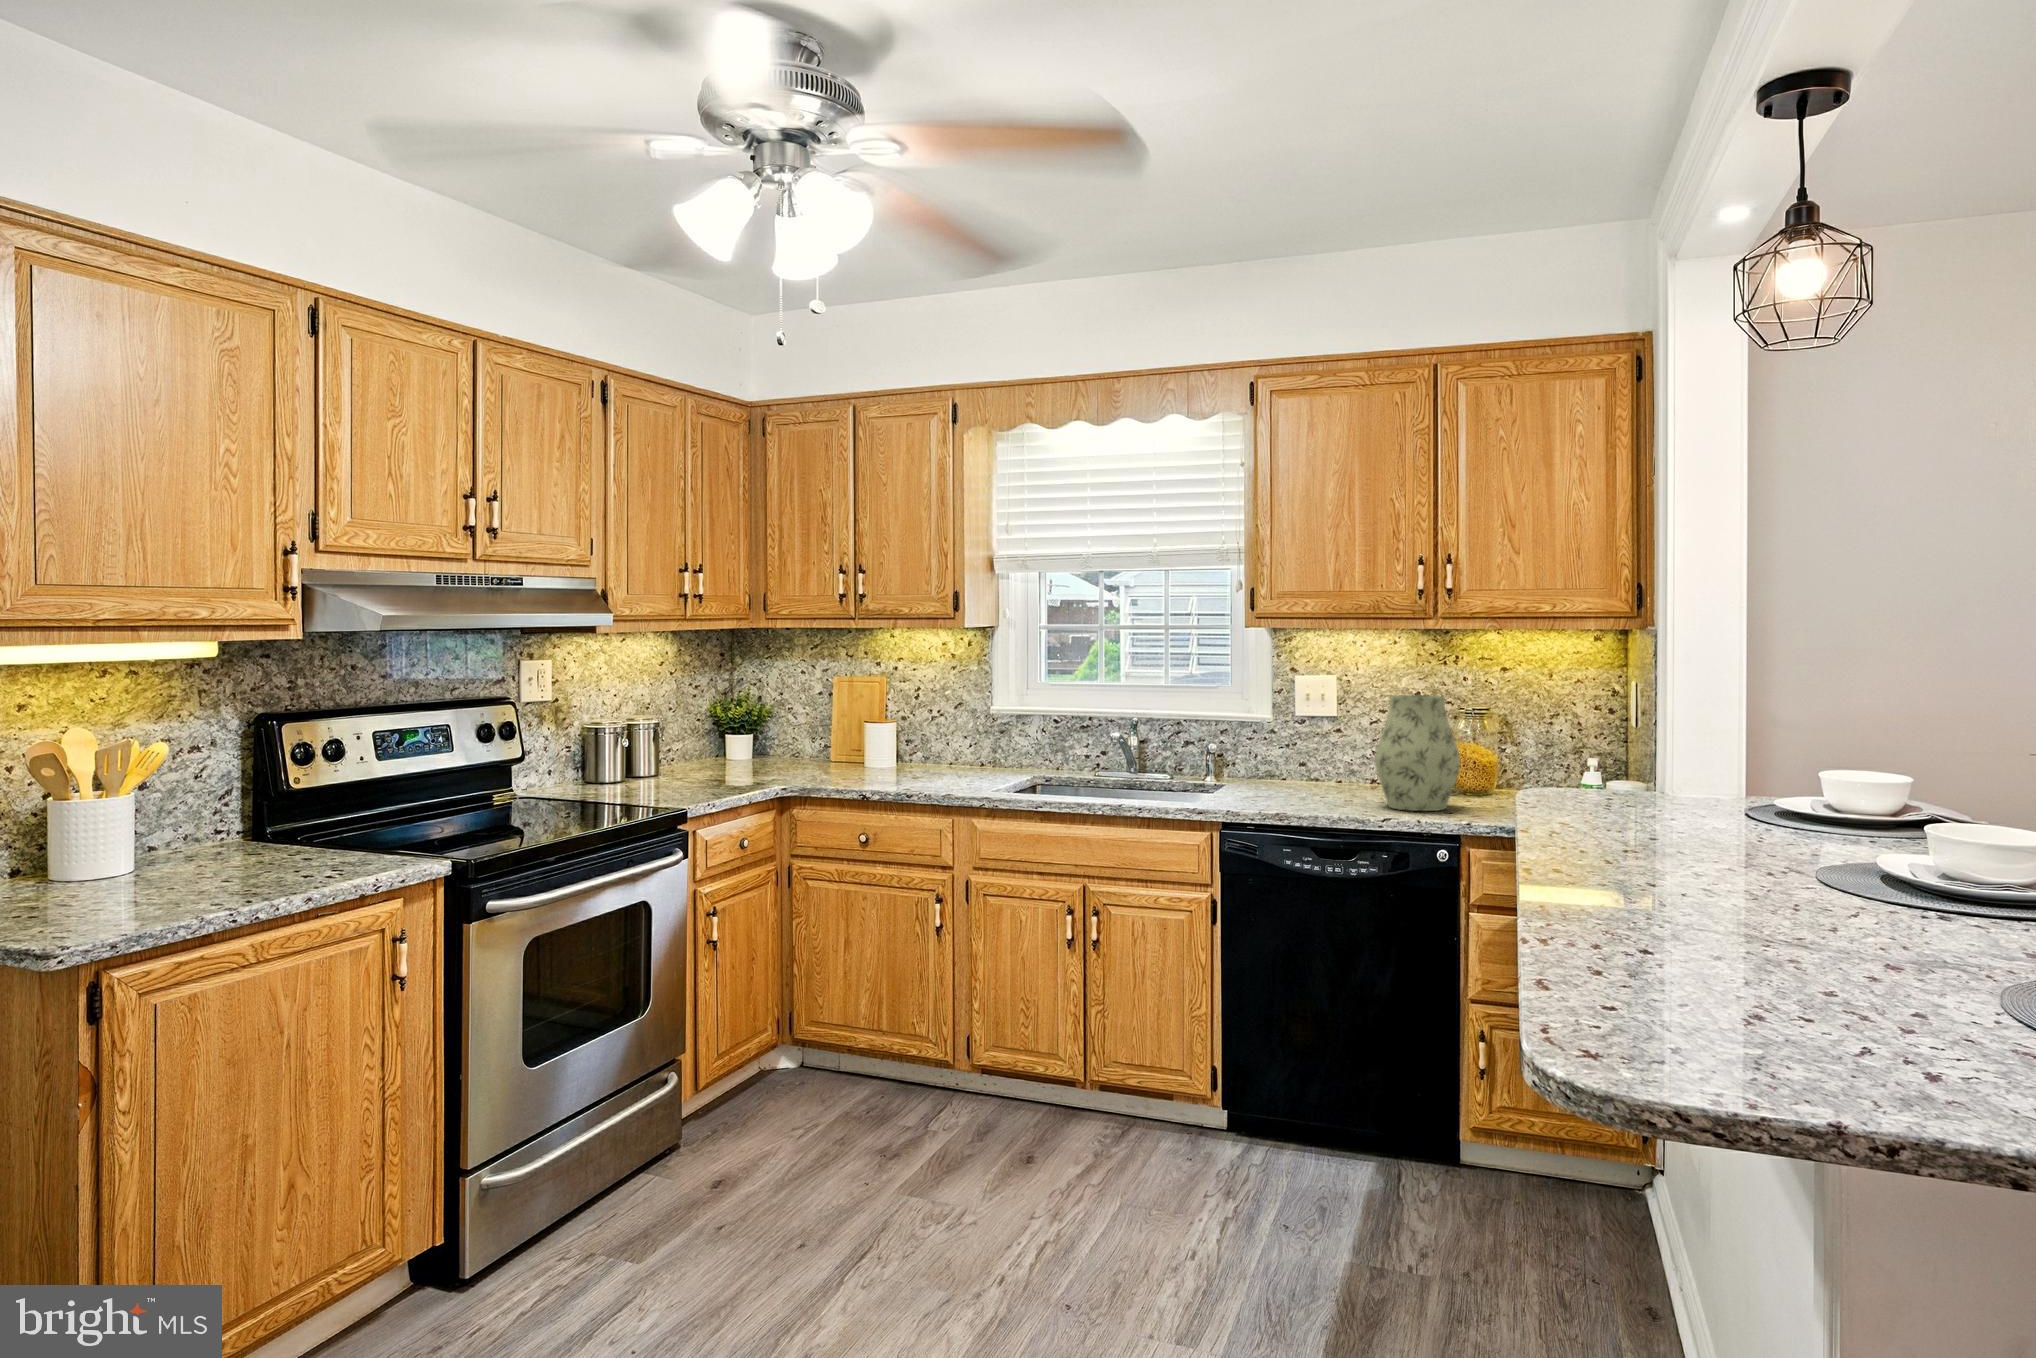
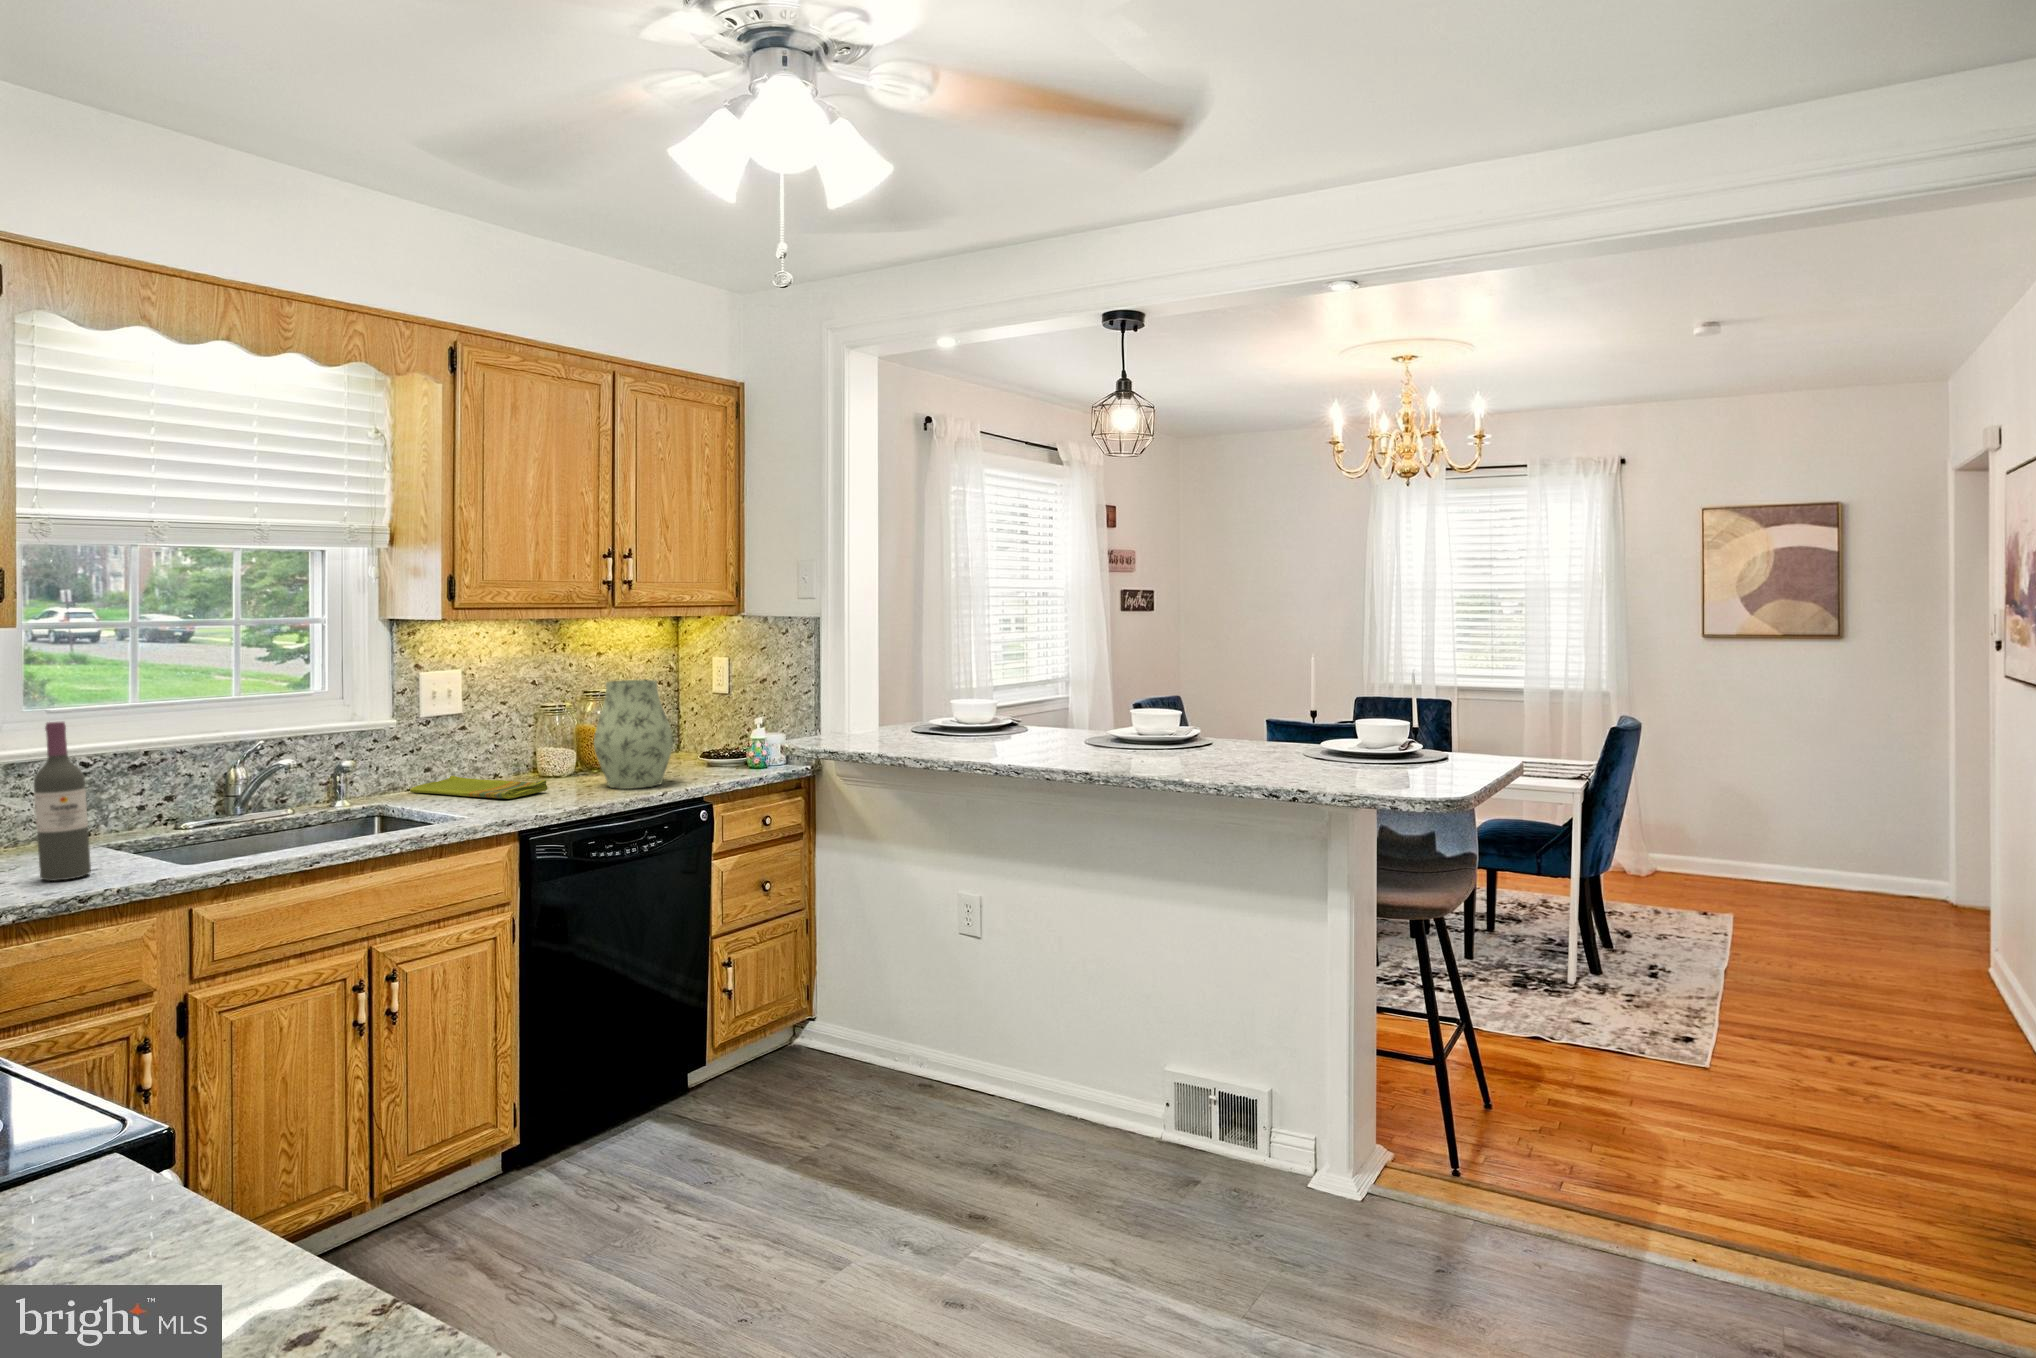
wine bottle: none [932,687,958,786] -> present [34,722,91,881]
dish towel: none [1278,773,1335,796] -> present [410,776,547,799]

